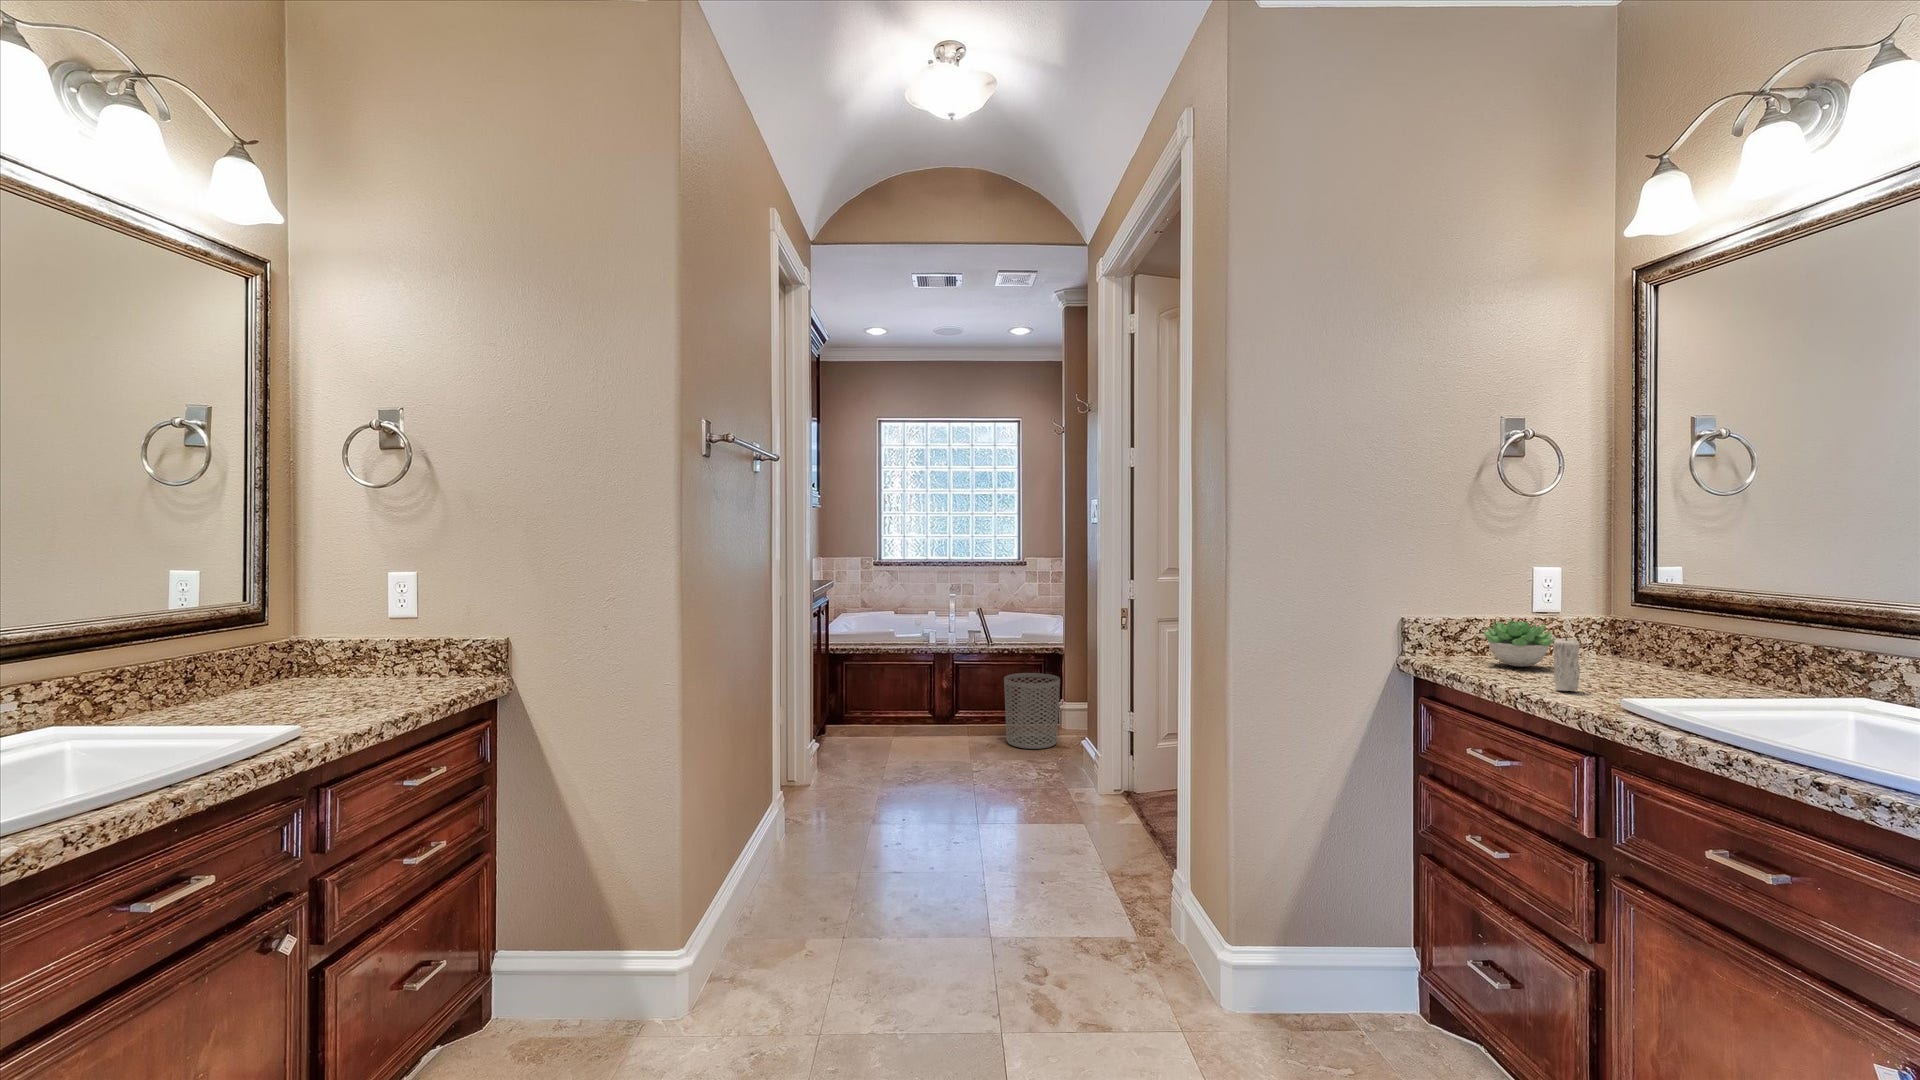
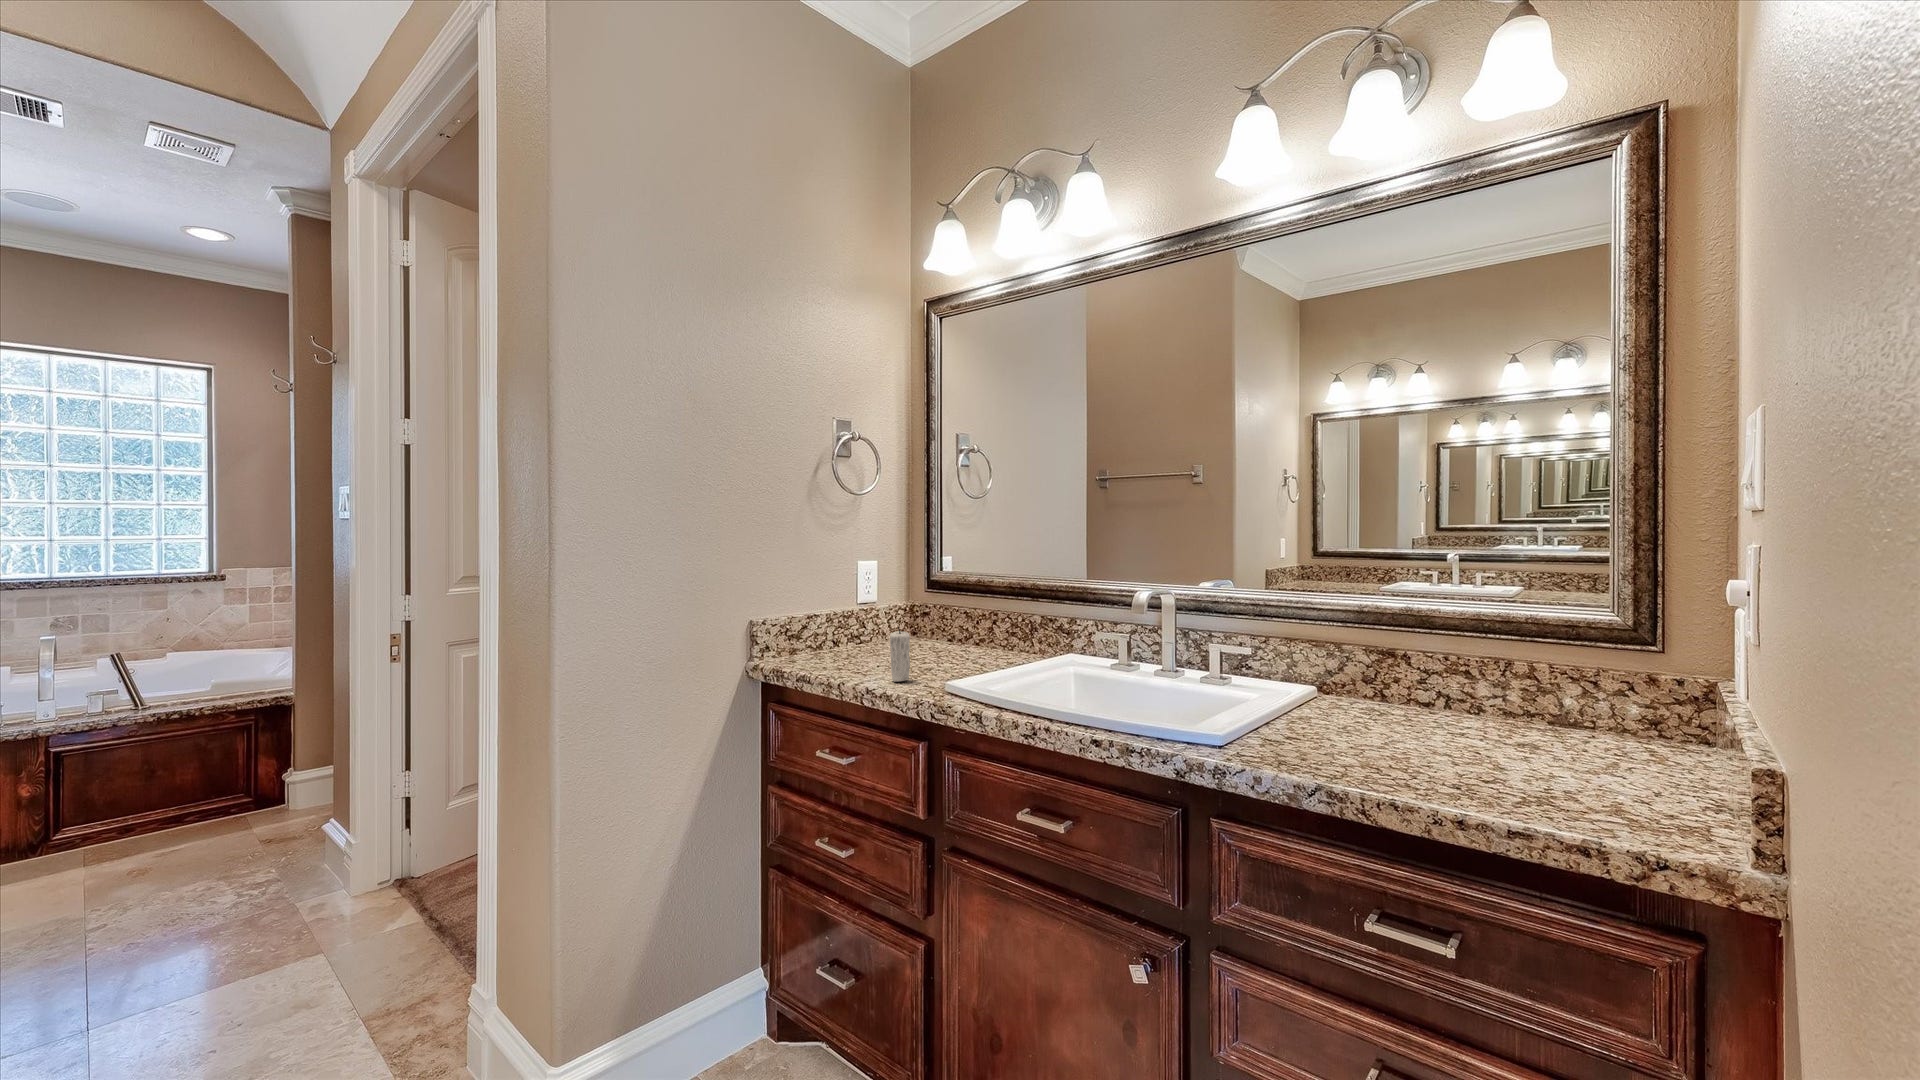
succulent plant: present [1483,620,1555,667] -> none [821,615,882,660]
waste bin: present [1004,673,1060,749] -> none [178,734,286,851]

